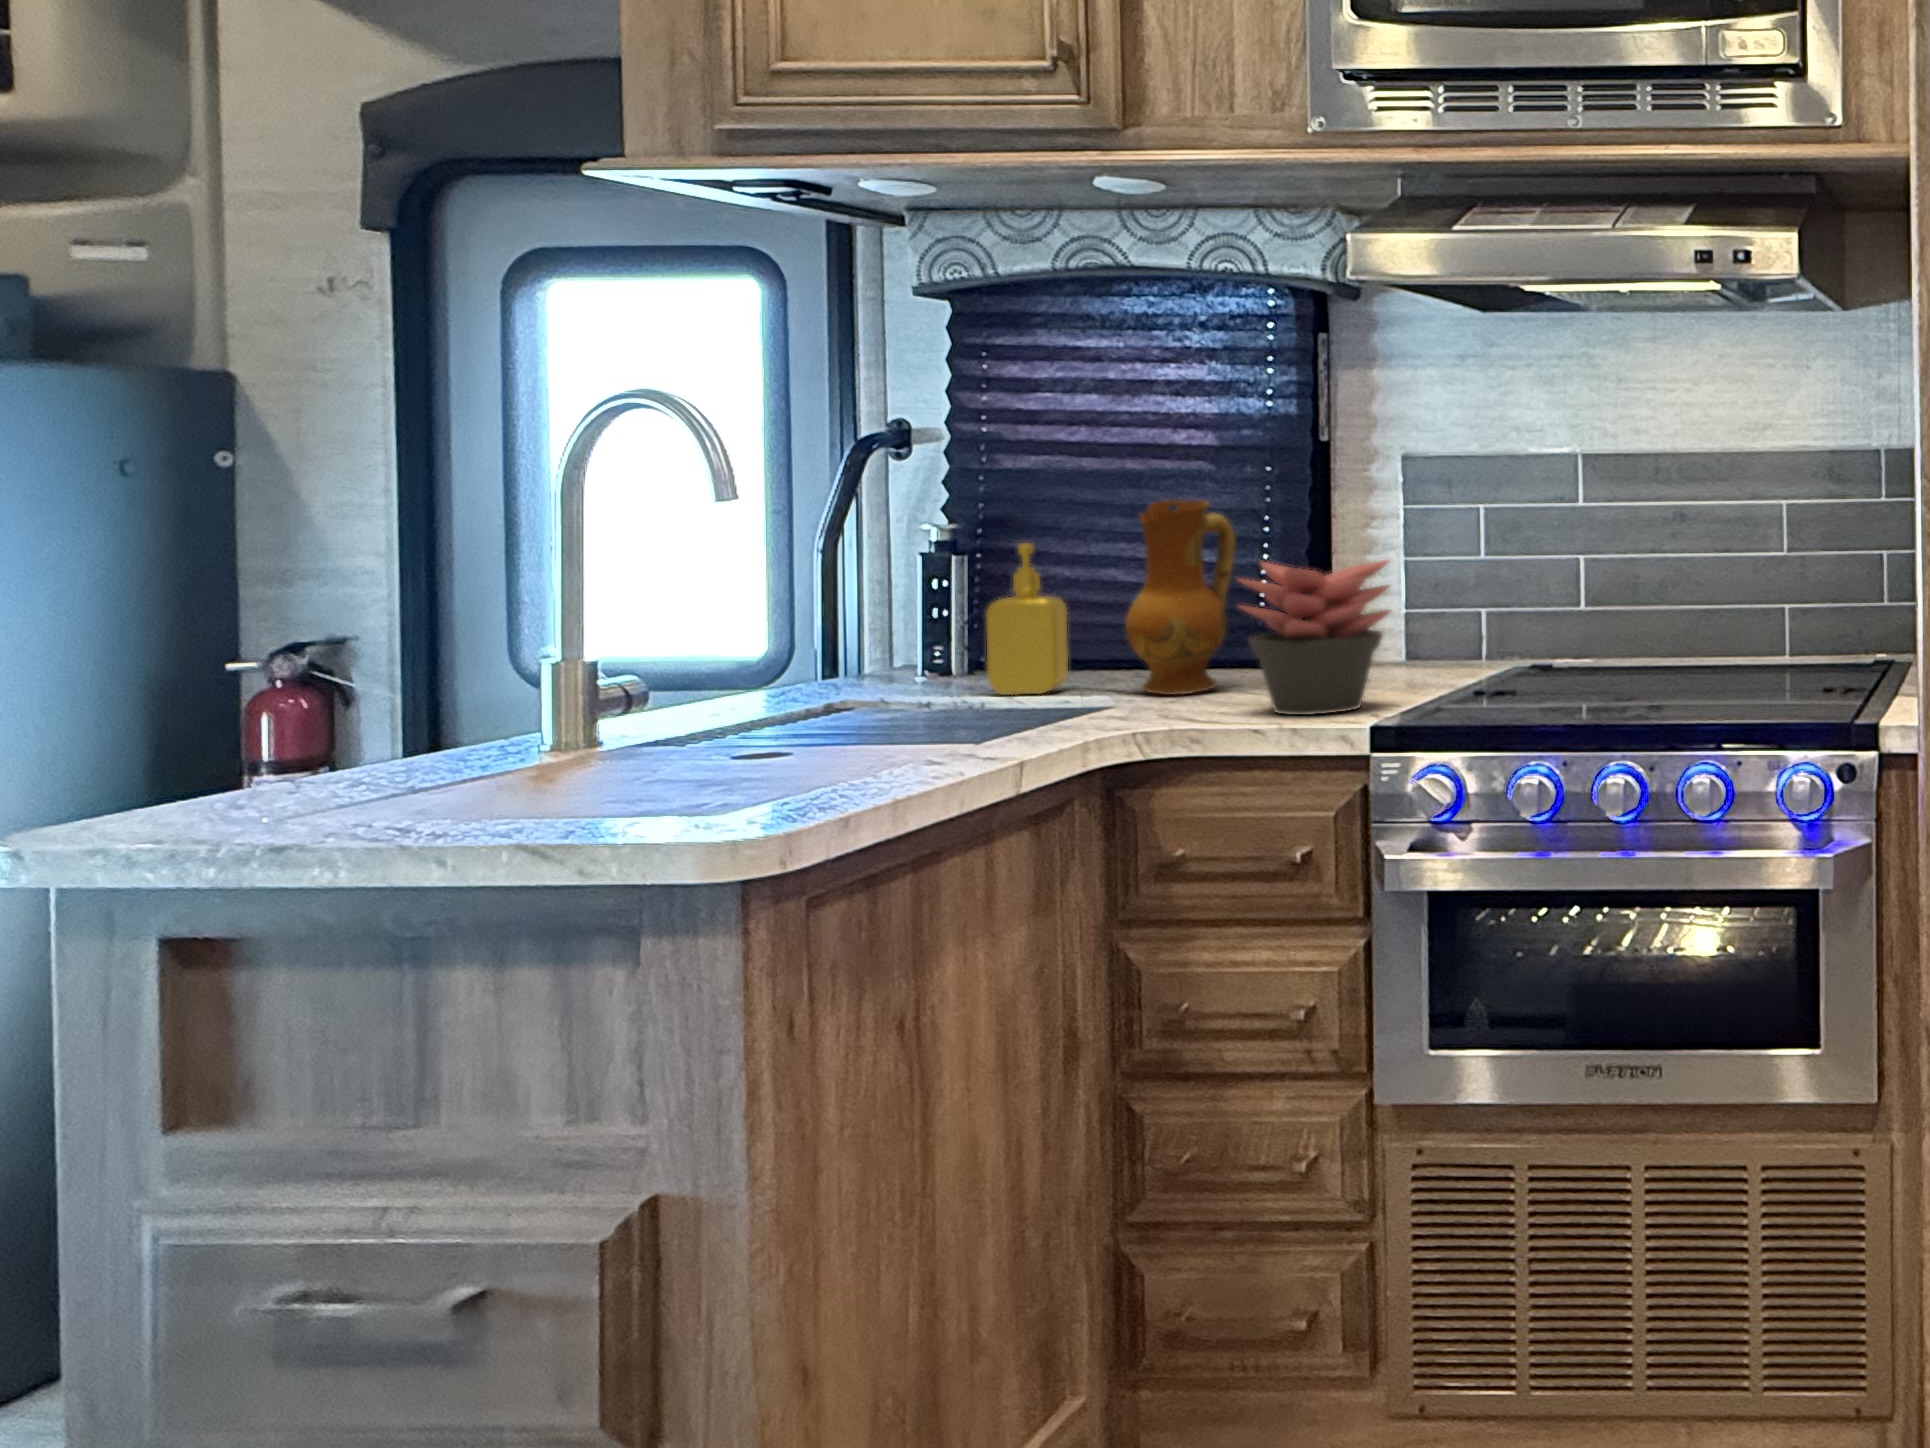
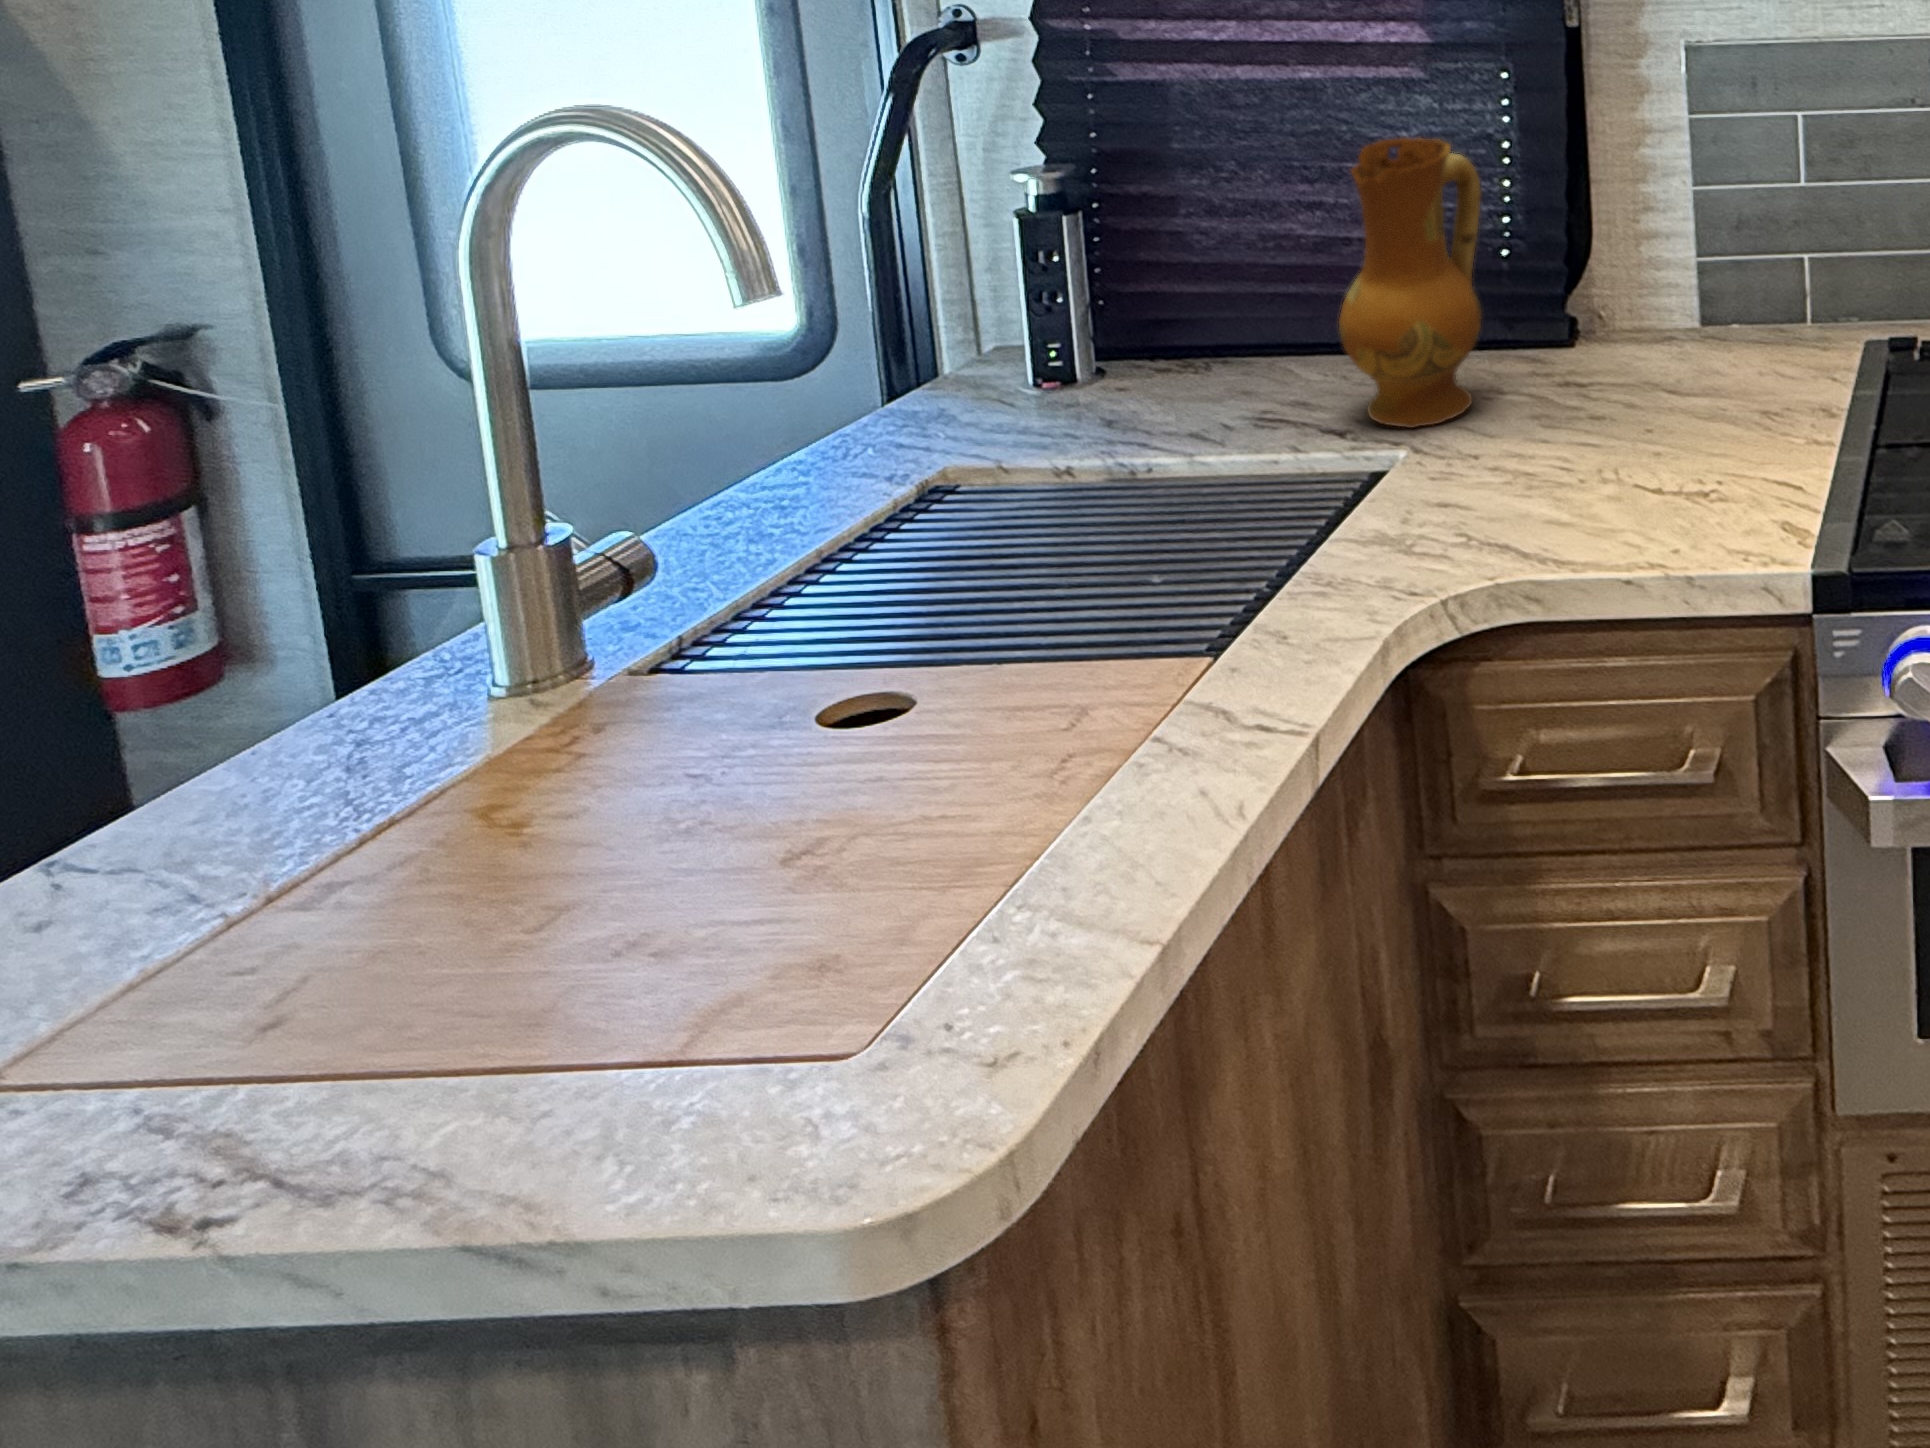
soap dispenser: present [986,543,1068,695] -> none [1132,206,1251,430]
succulent plant: present [1239,560,1390,715] -> none [1542,249,1759,505]

